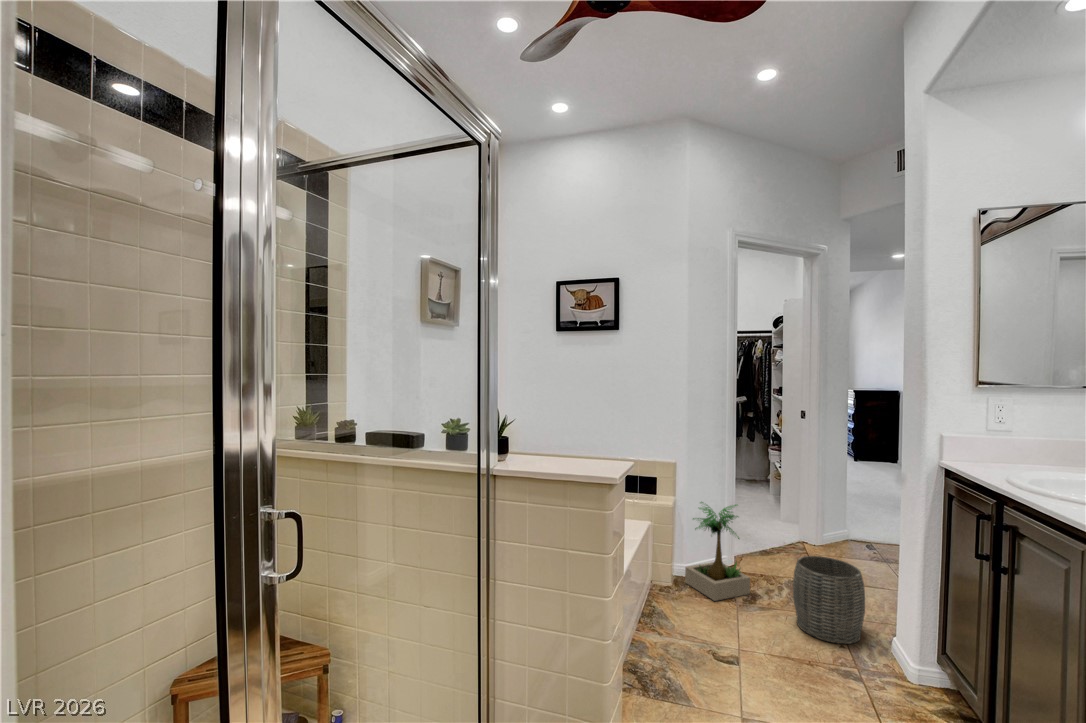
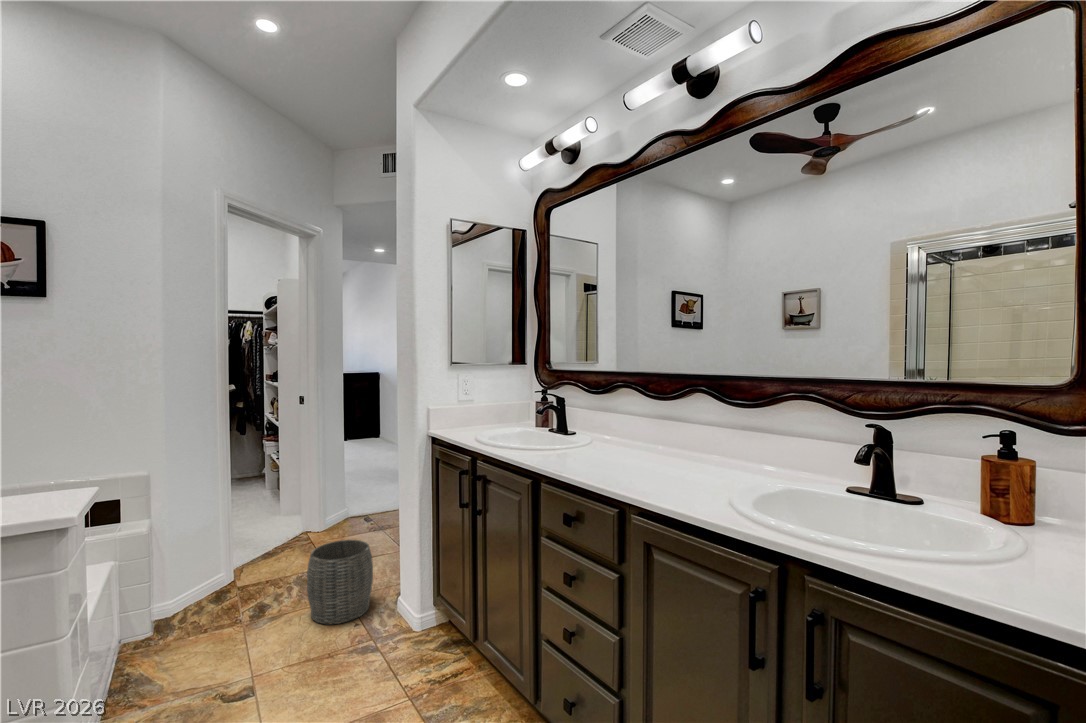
potted plant: present [685,502,750,601] -> none [170,511,257,635]

